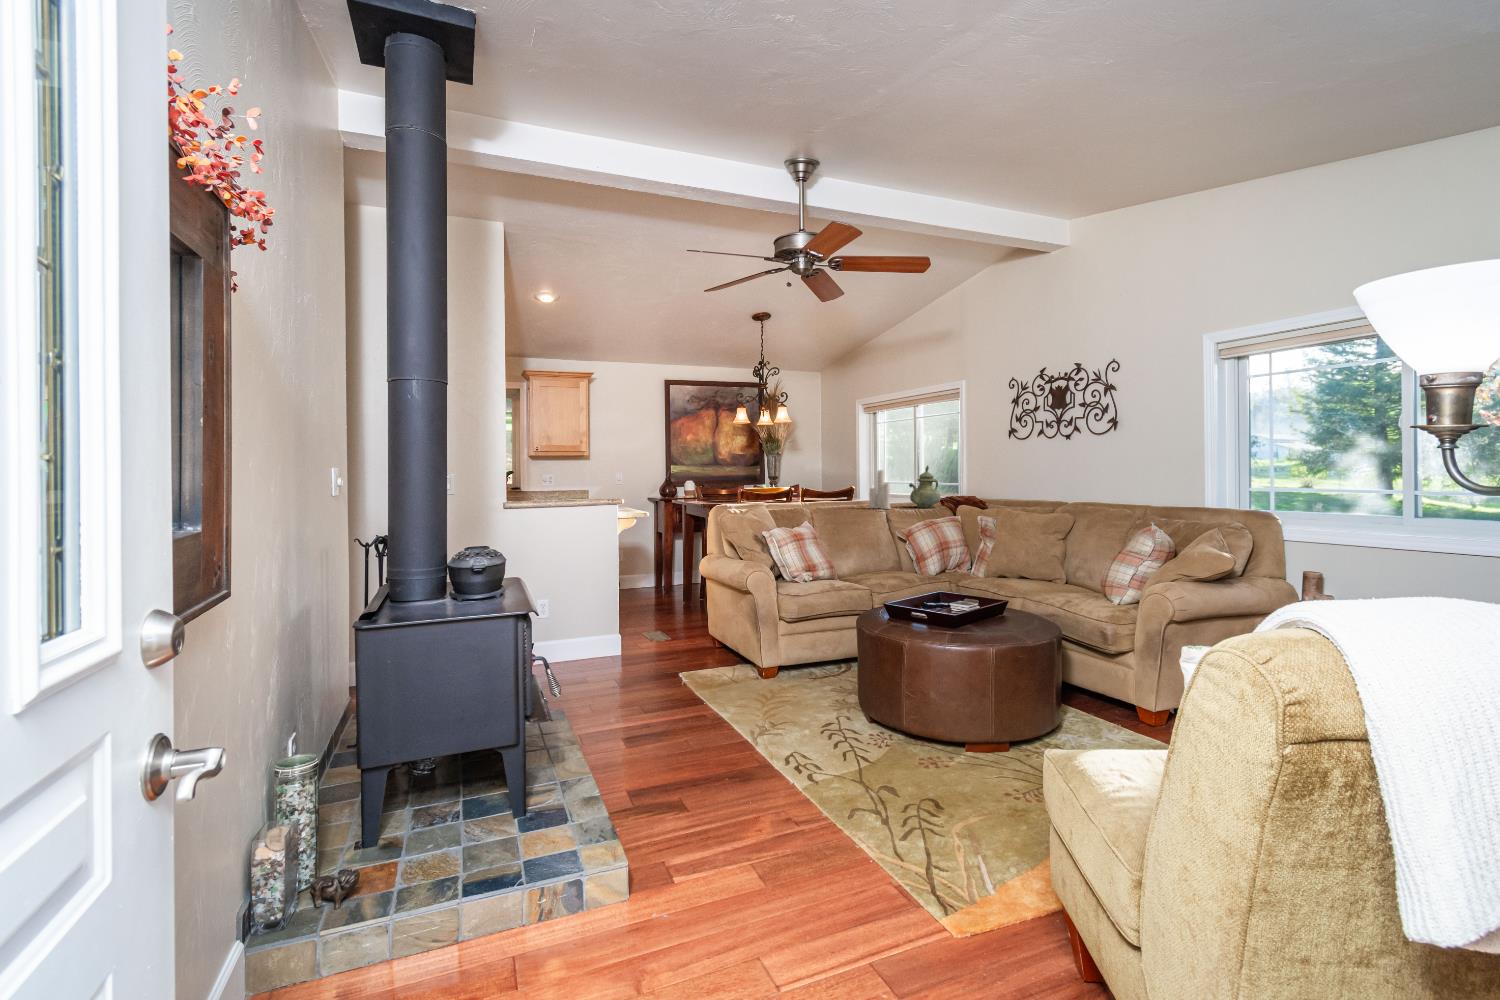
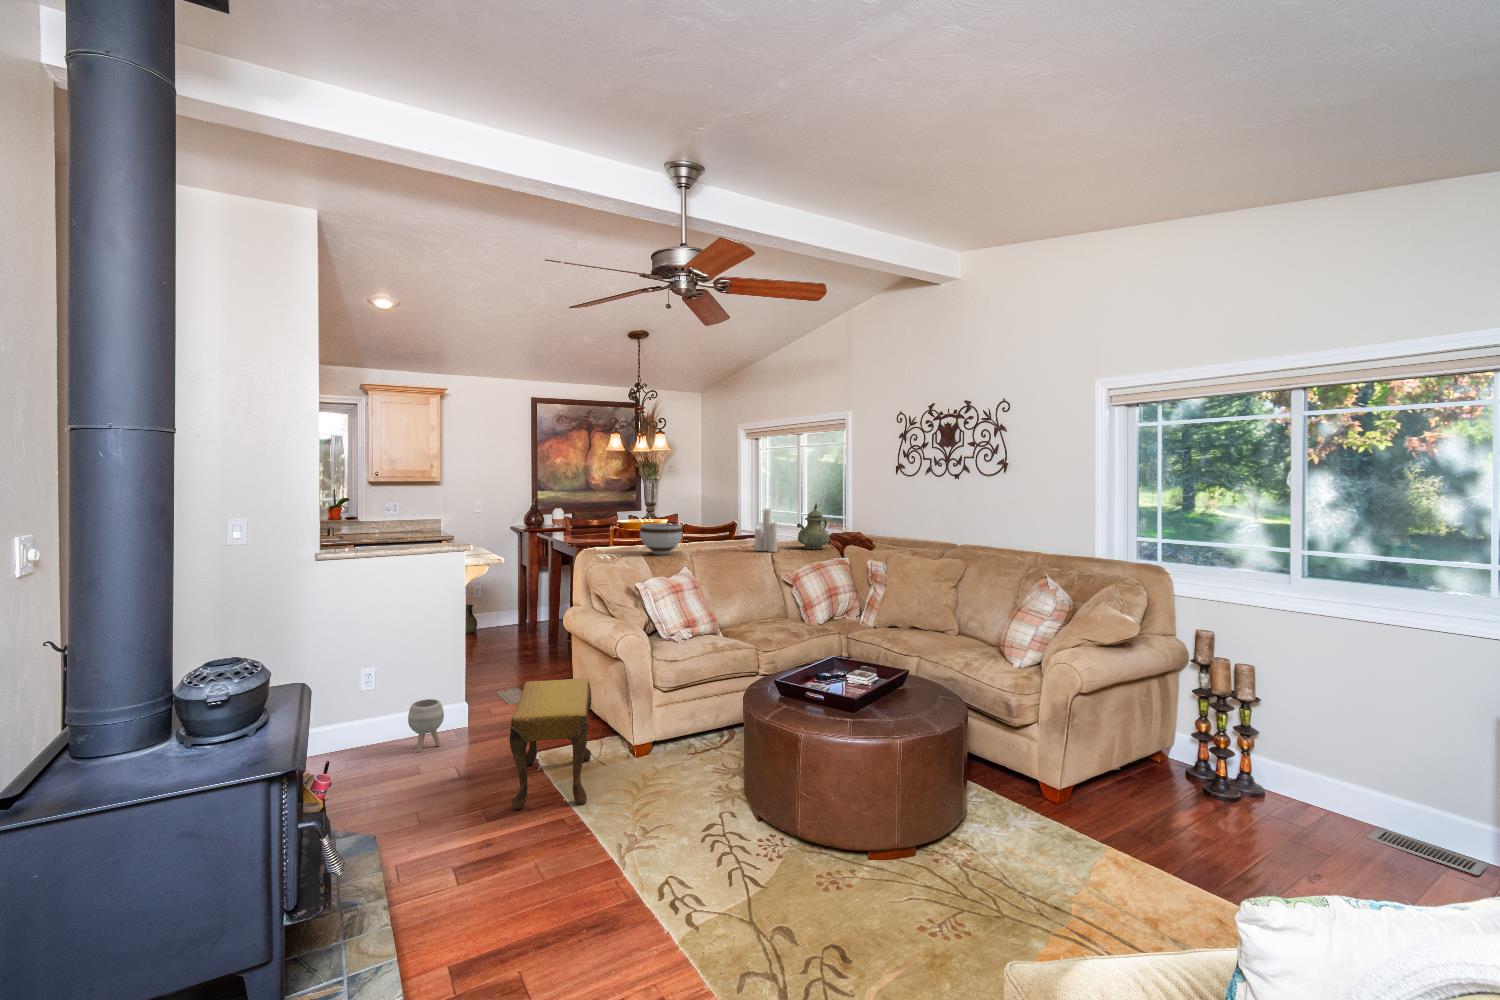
bowl: none [766,483,804,510] -> present [640,523,682,555]
footstool: none [662,607,726,706] -> present [510,678,591,810]
planter: none [578,625,605,667] -> present [408,699,444,752]

